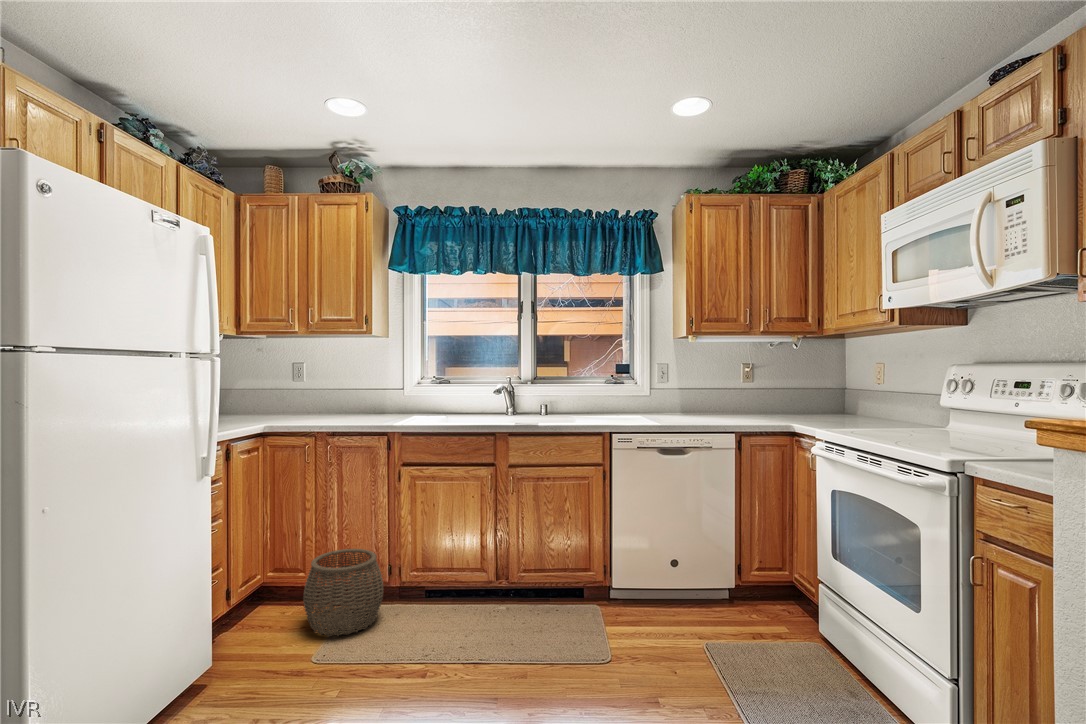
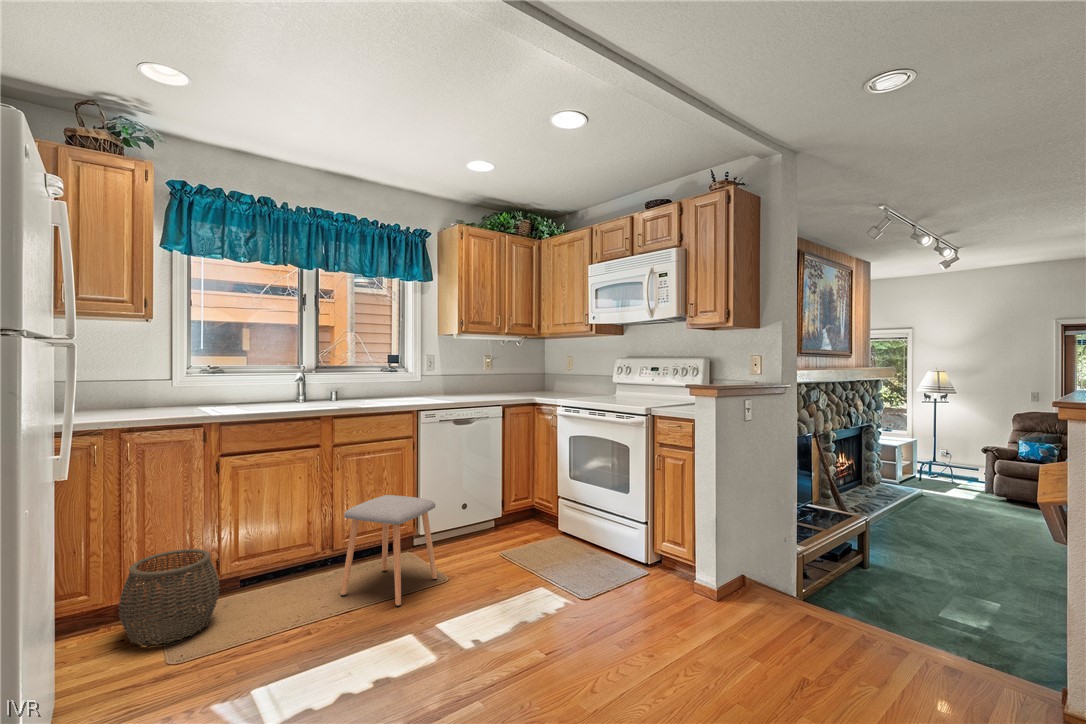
stool: none [486,532,594,674] -> present [341,495,437,607]

